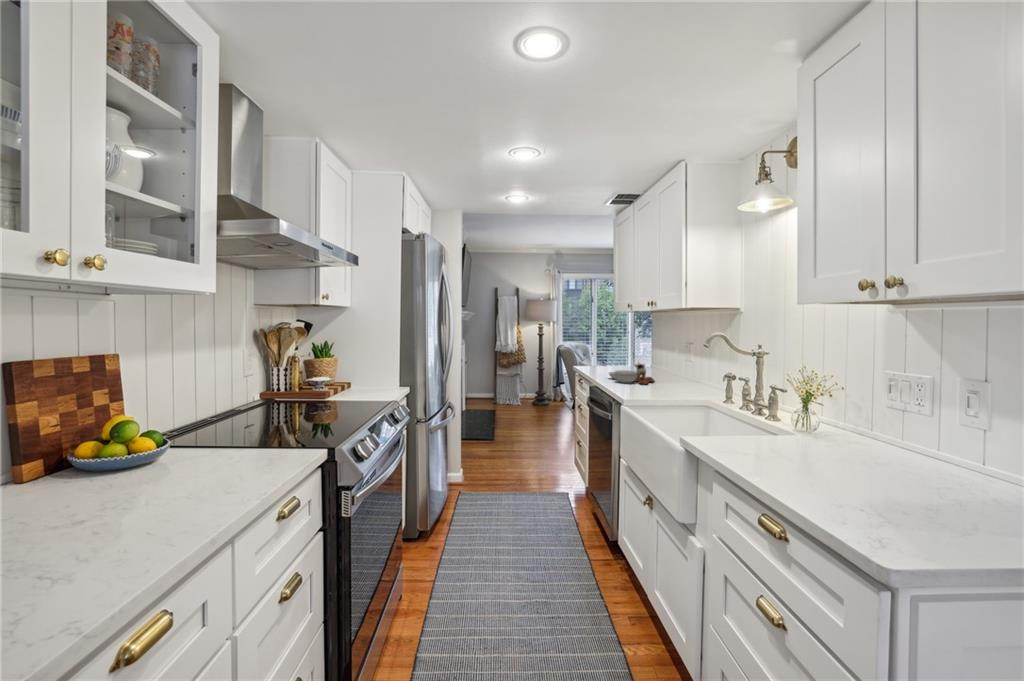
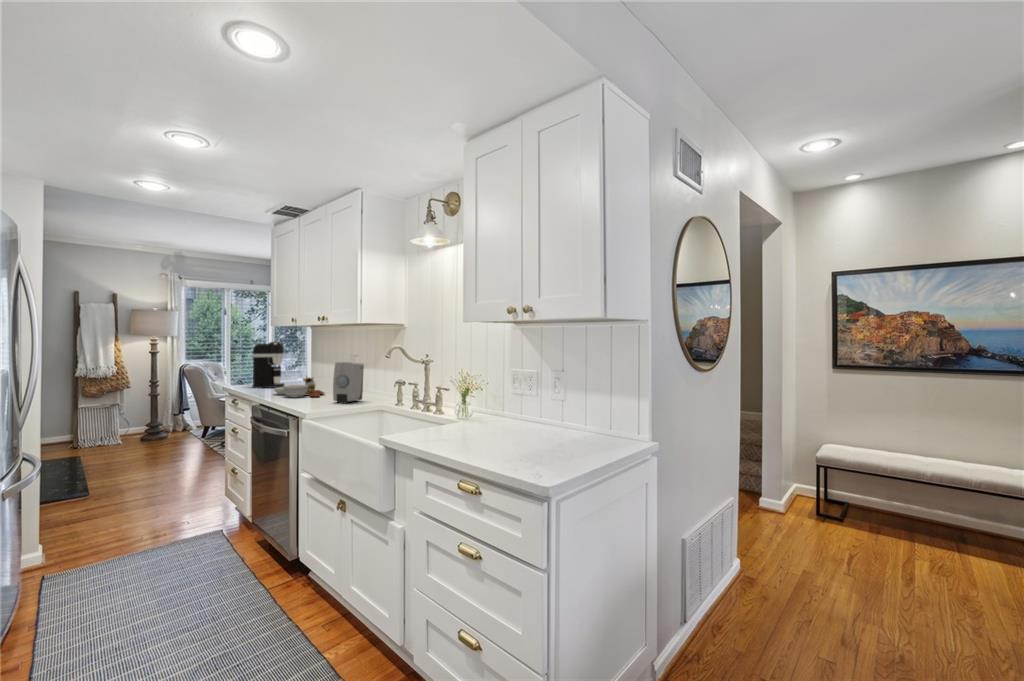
coffee maker: none [595,327,624,371] -> present [252,342,285,388]
soap dispenser: none [657,350,692,394] -> present [333,362,364,403]

